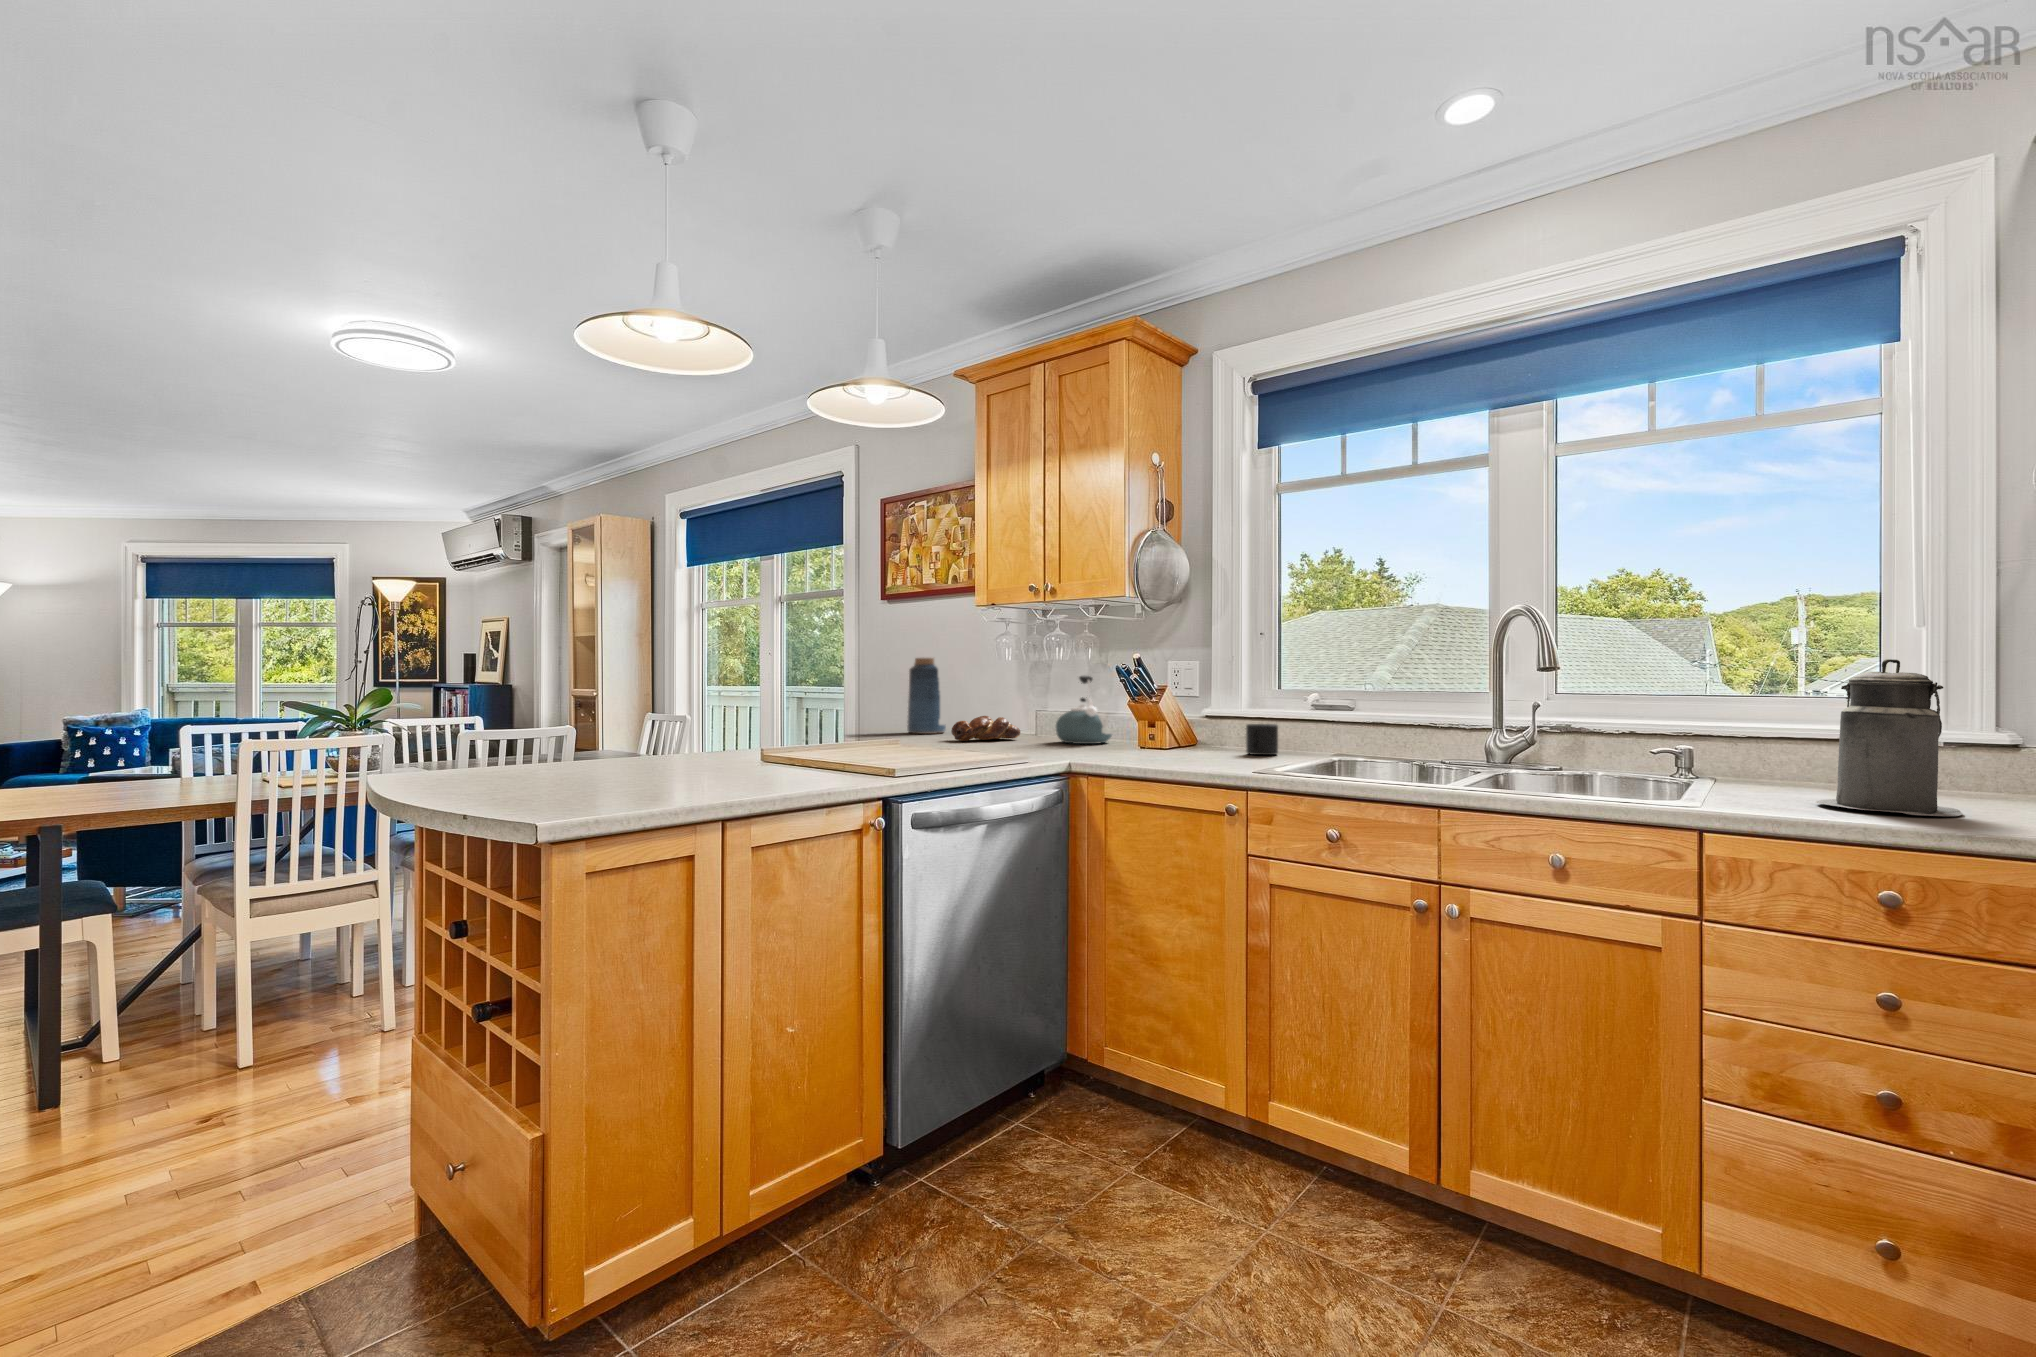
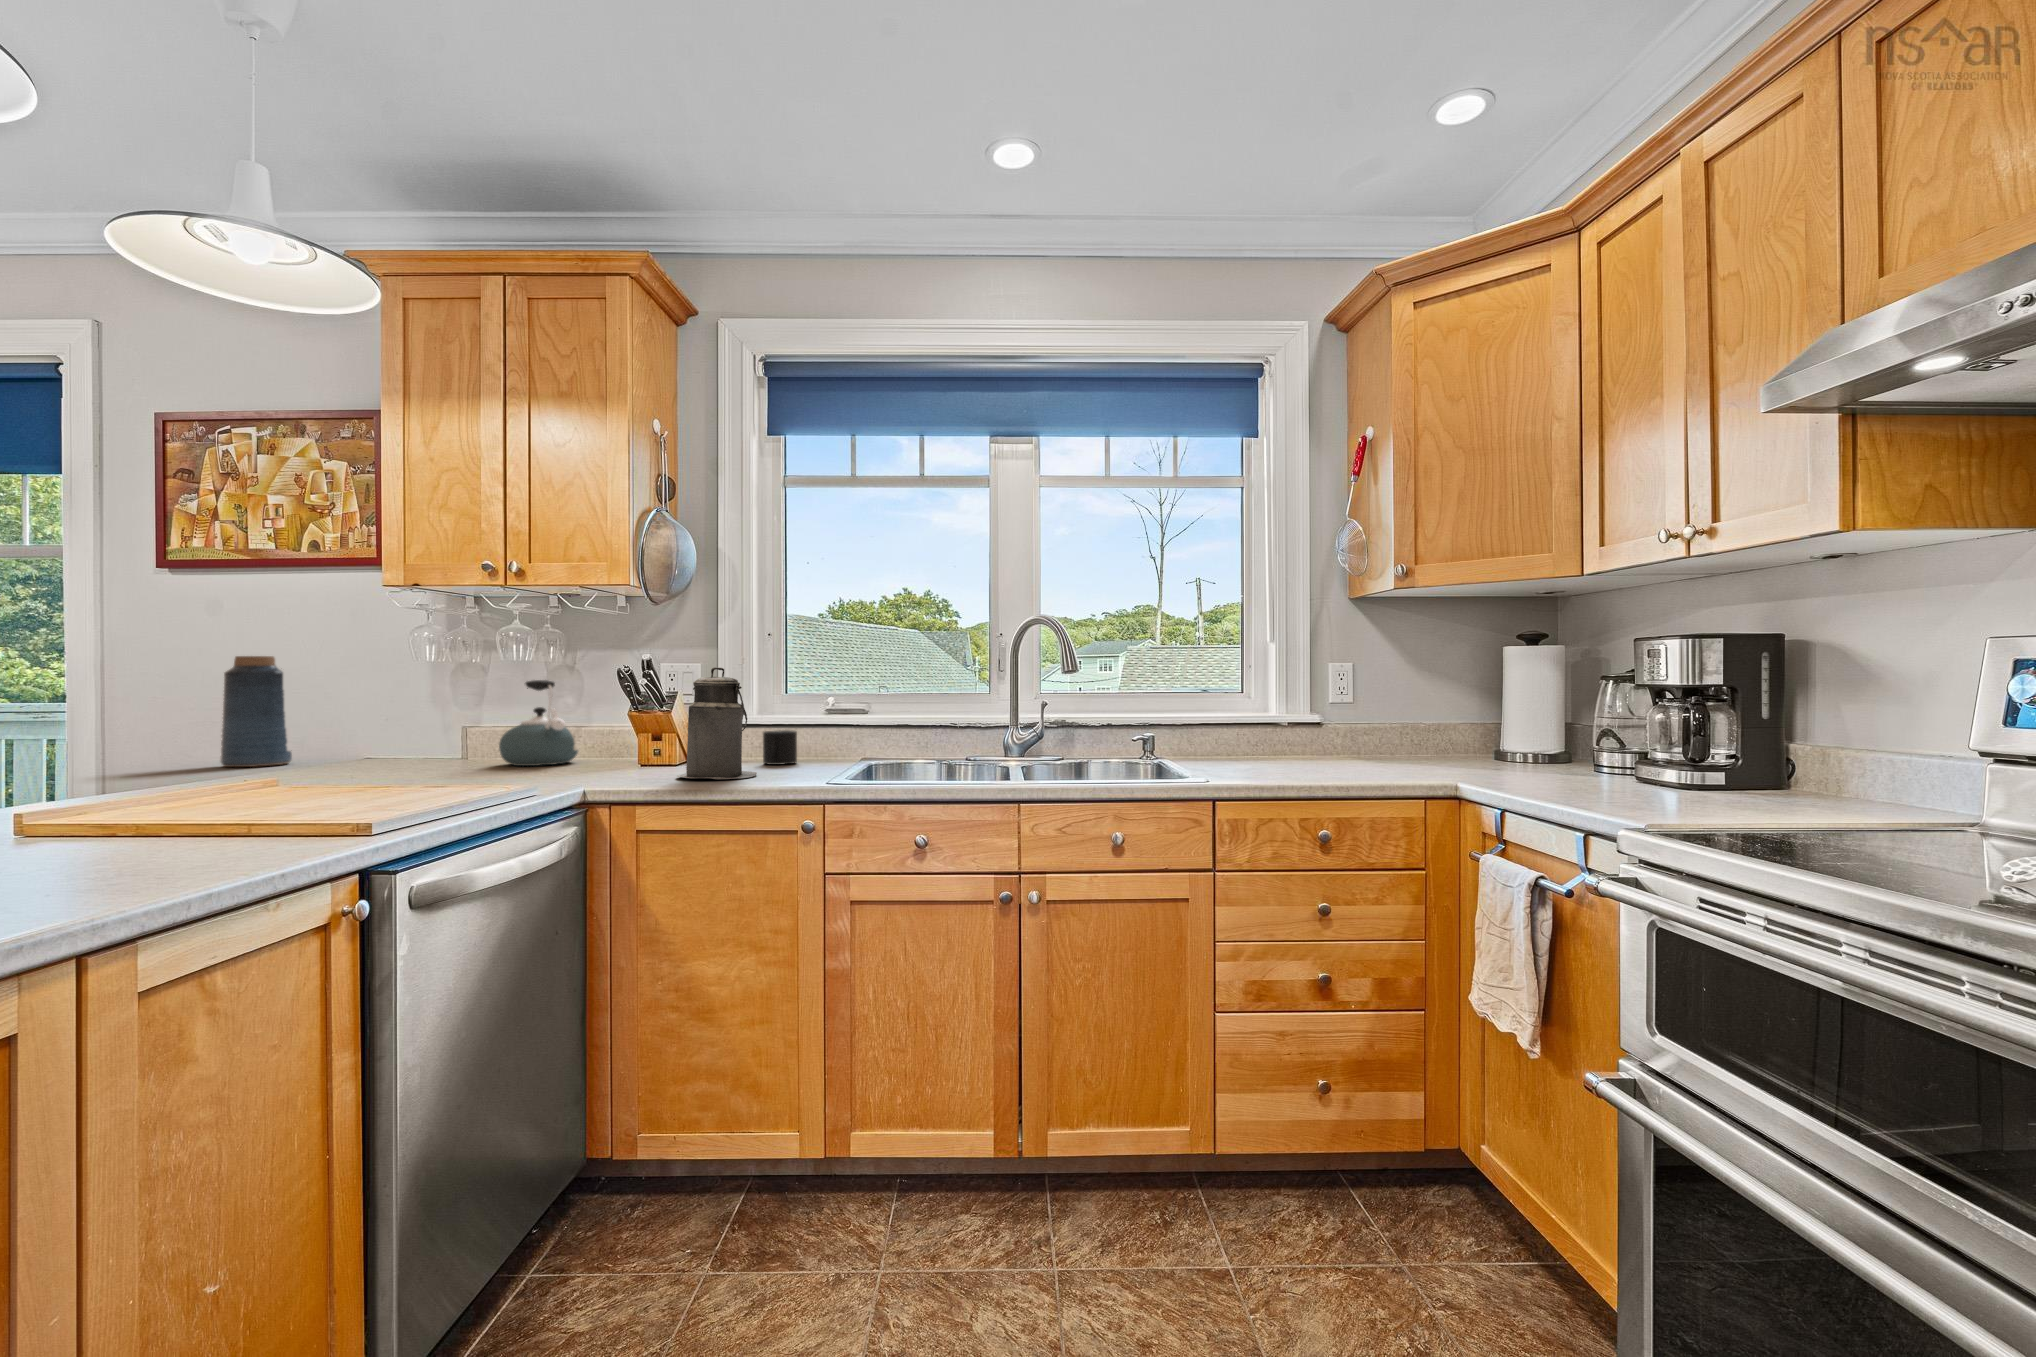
canister: present [1815,659,1962,816] -> present [677,667,757,779]
bread loaf: present [951,716,1020,741] -> none [328,736,439,773]

